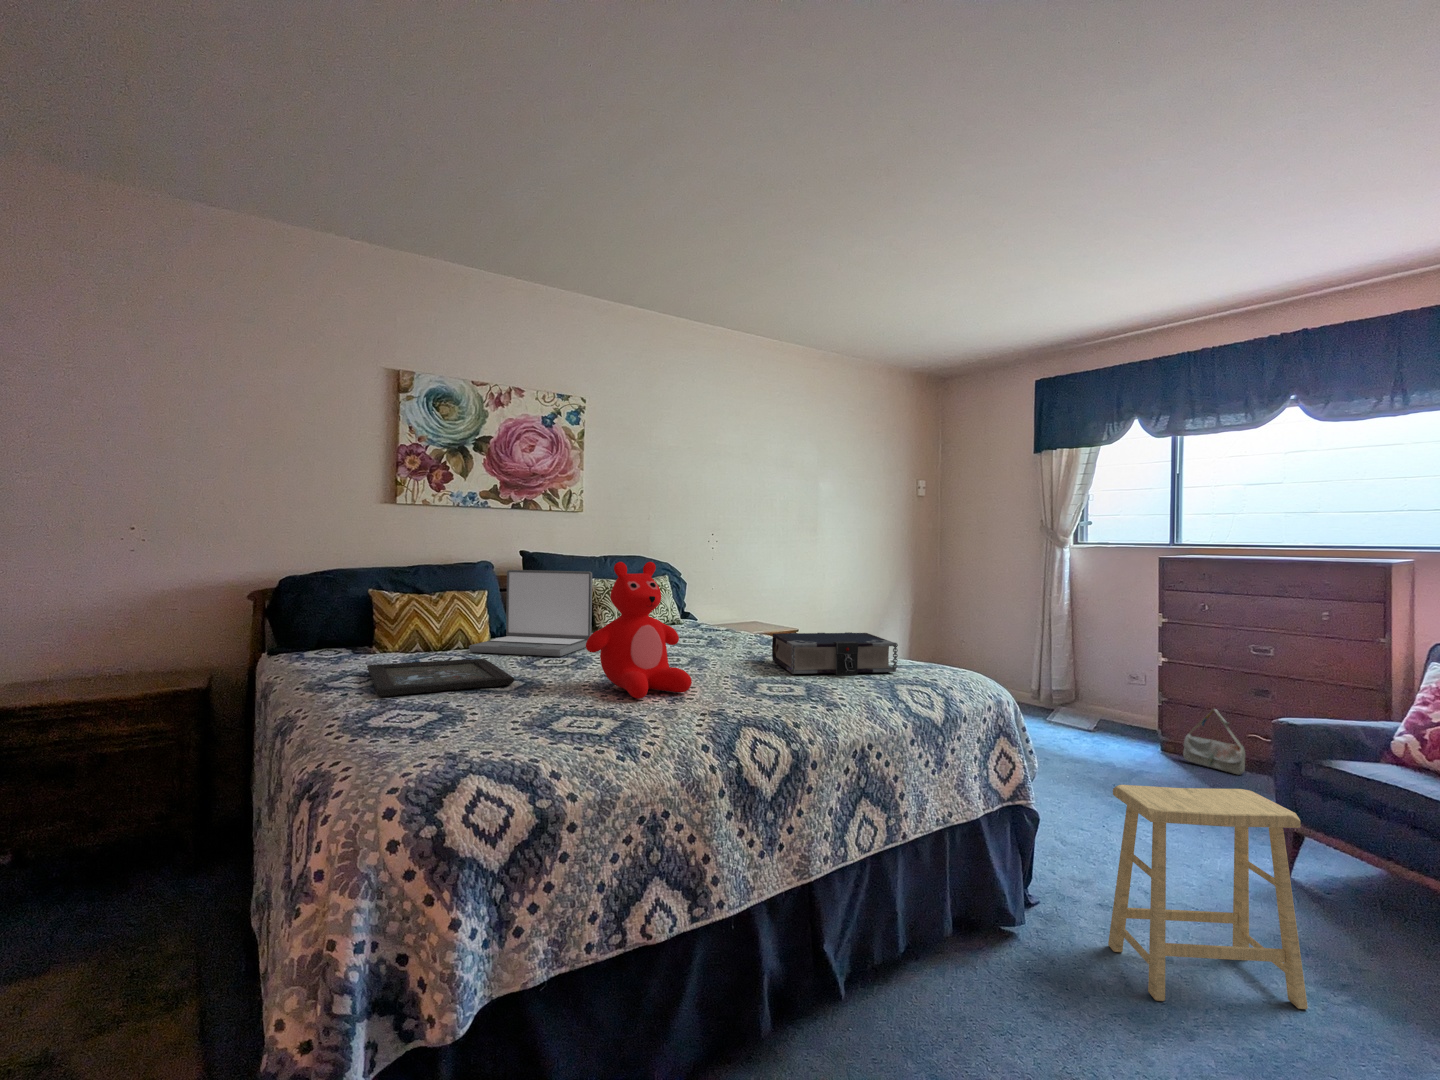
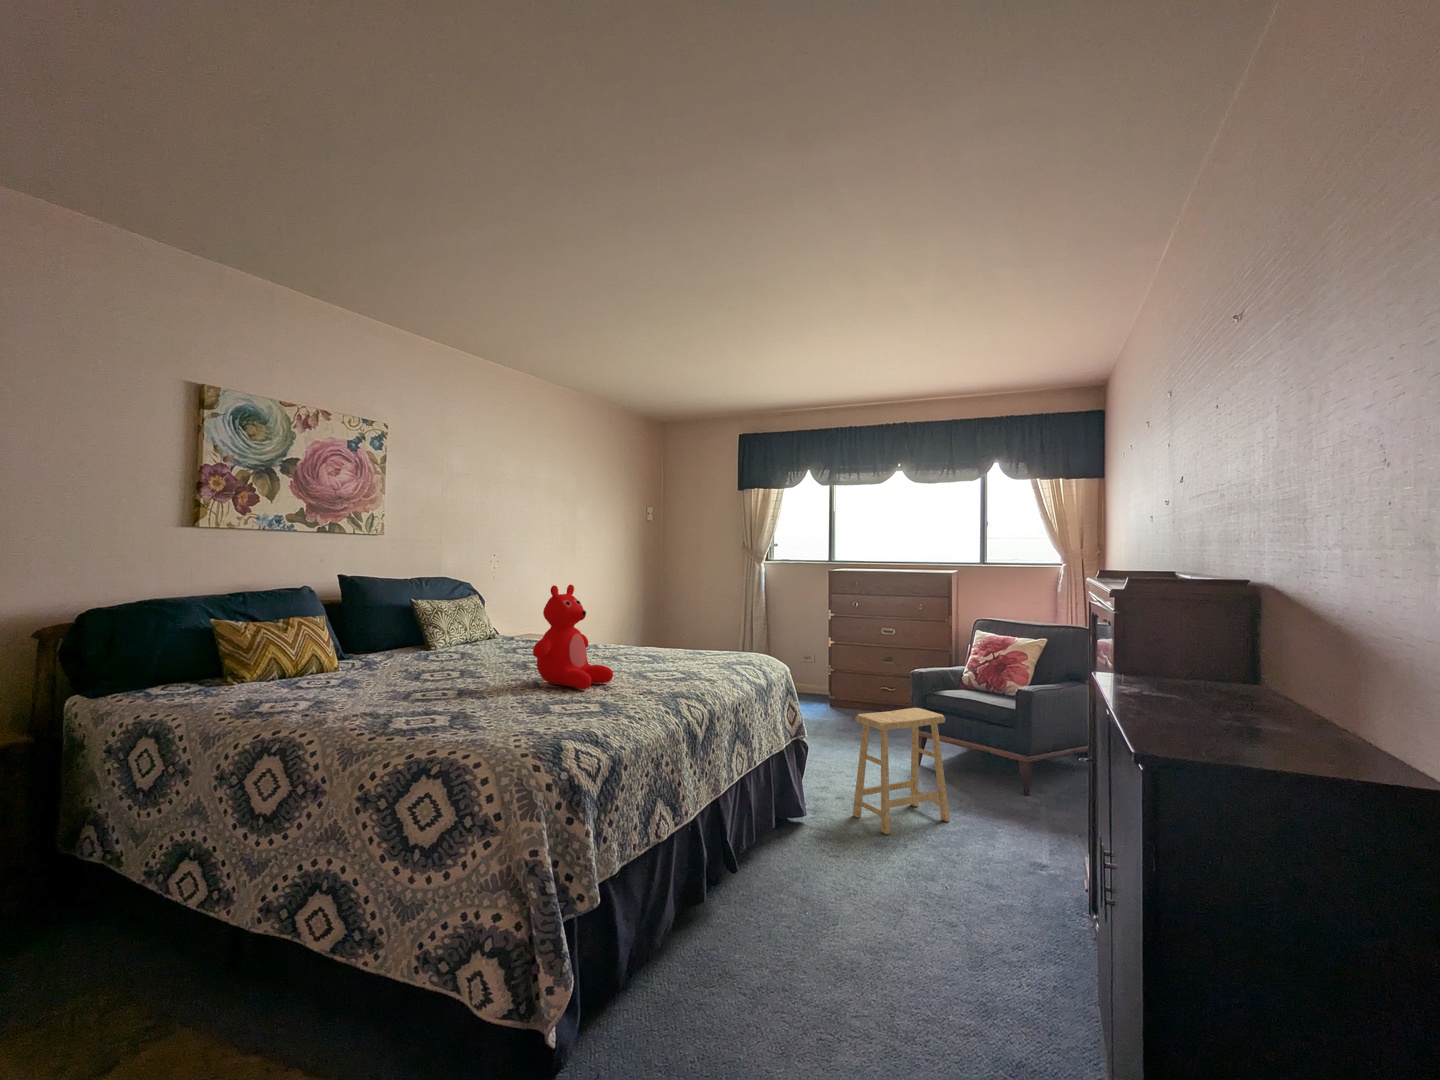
laptop: present [469,570,592,656] -> none [347,593,454,674]
book: present [772,632,898,675] -> none [626,633,724,665]
tray: present [367,659,514,697] -> none [288,676,461,710]
bag: present [1183,709,1245,775] -> none [846,673,881,714]

